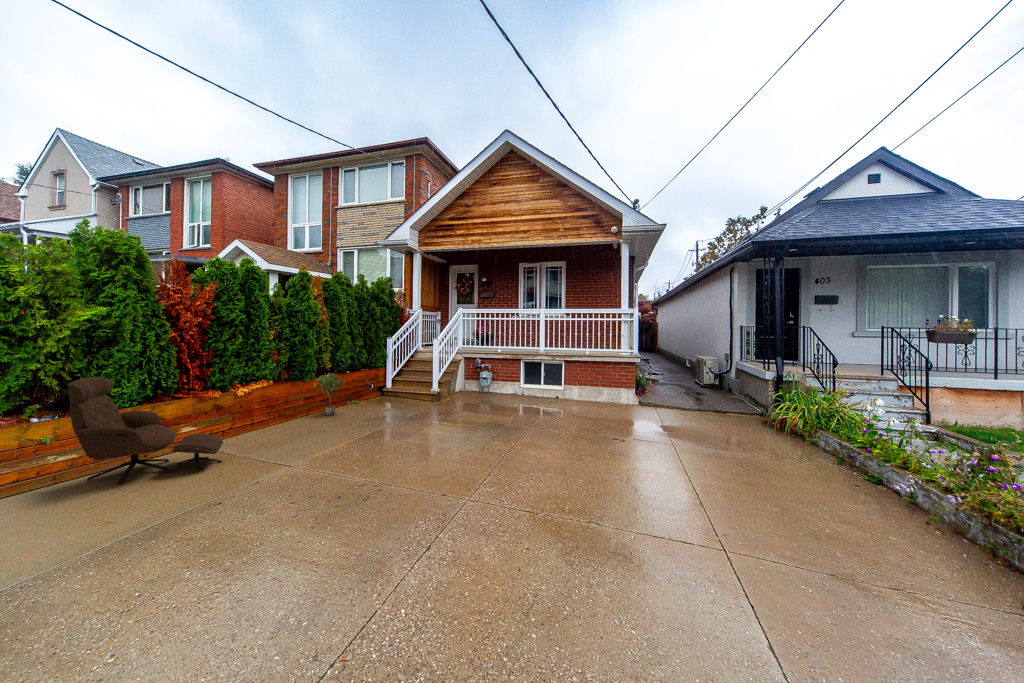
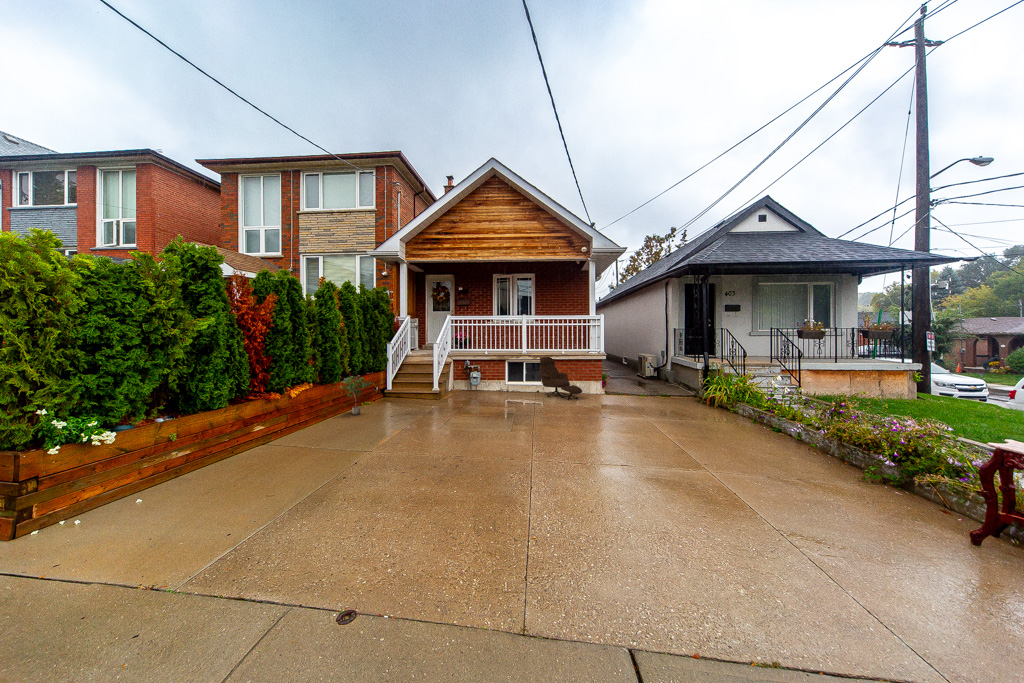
lounge chair: present [68,377,223,484] -> present [540,357,582,400]

